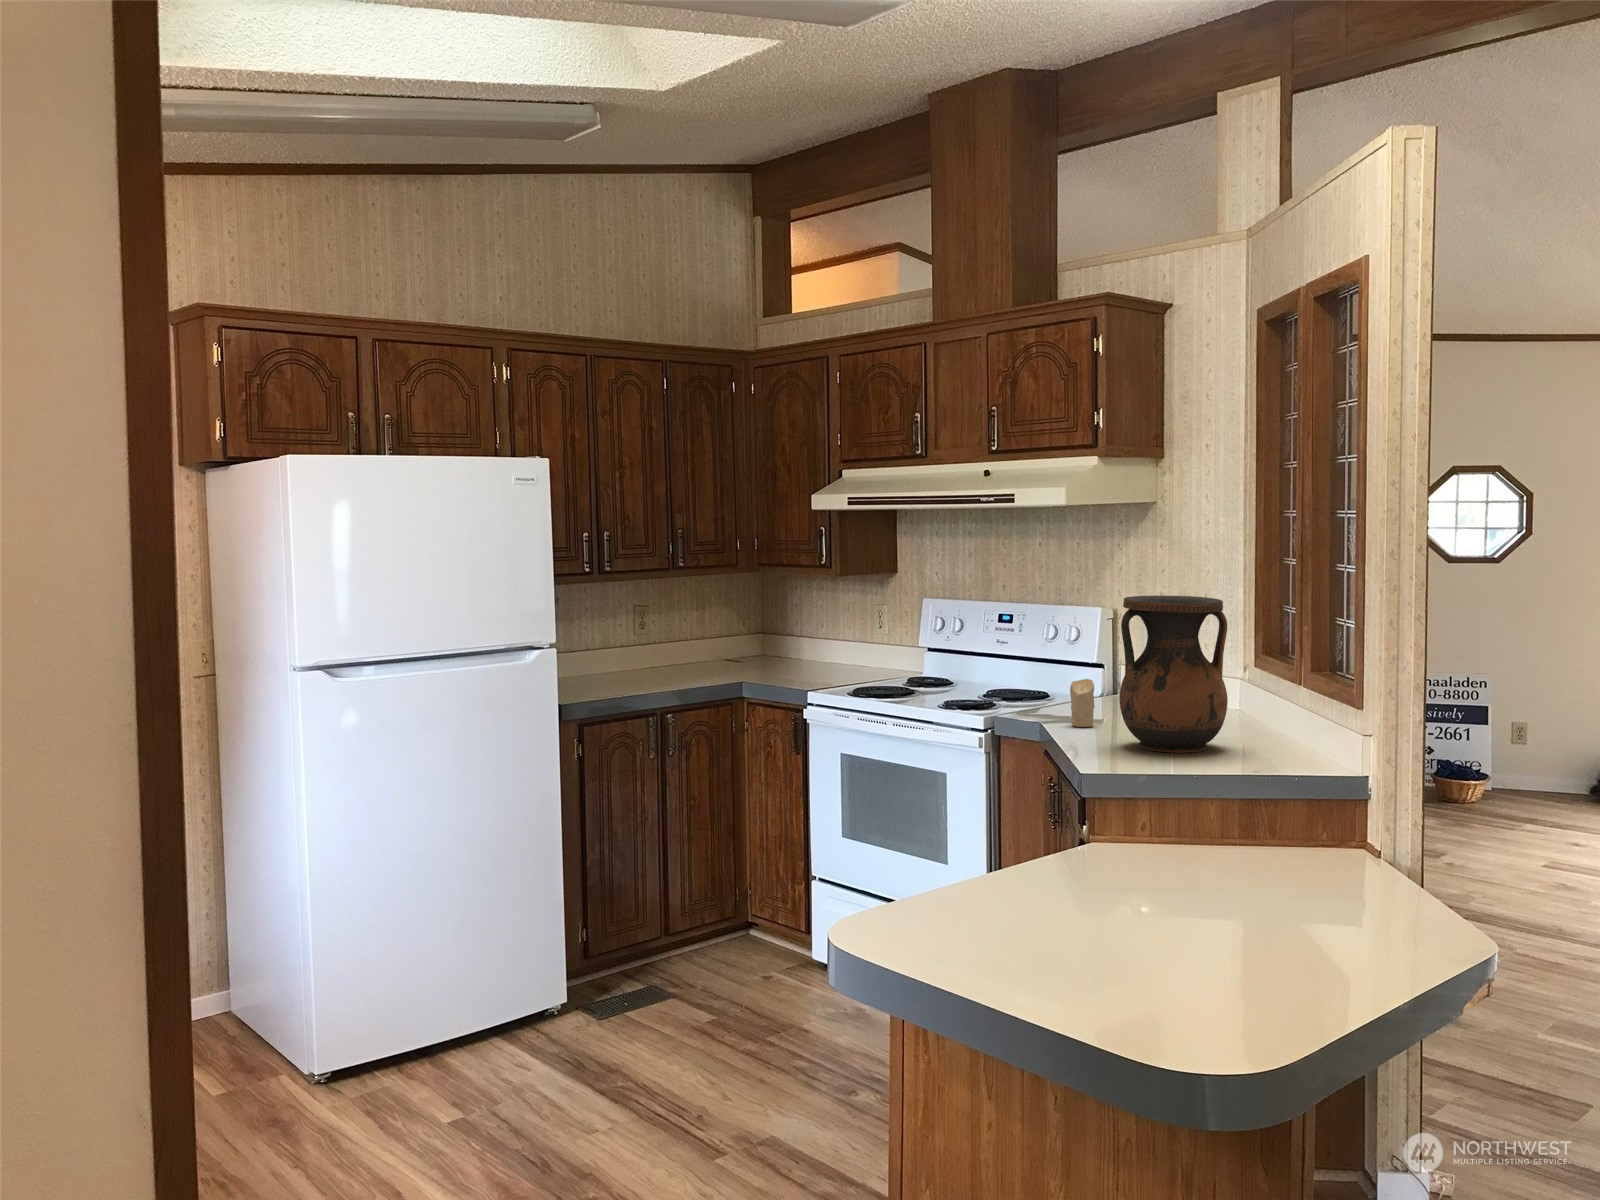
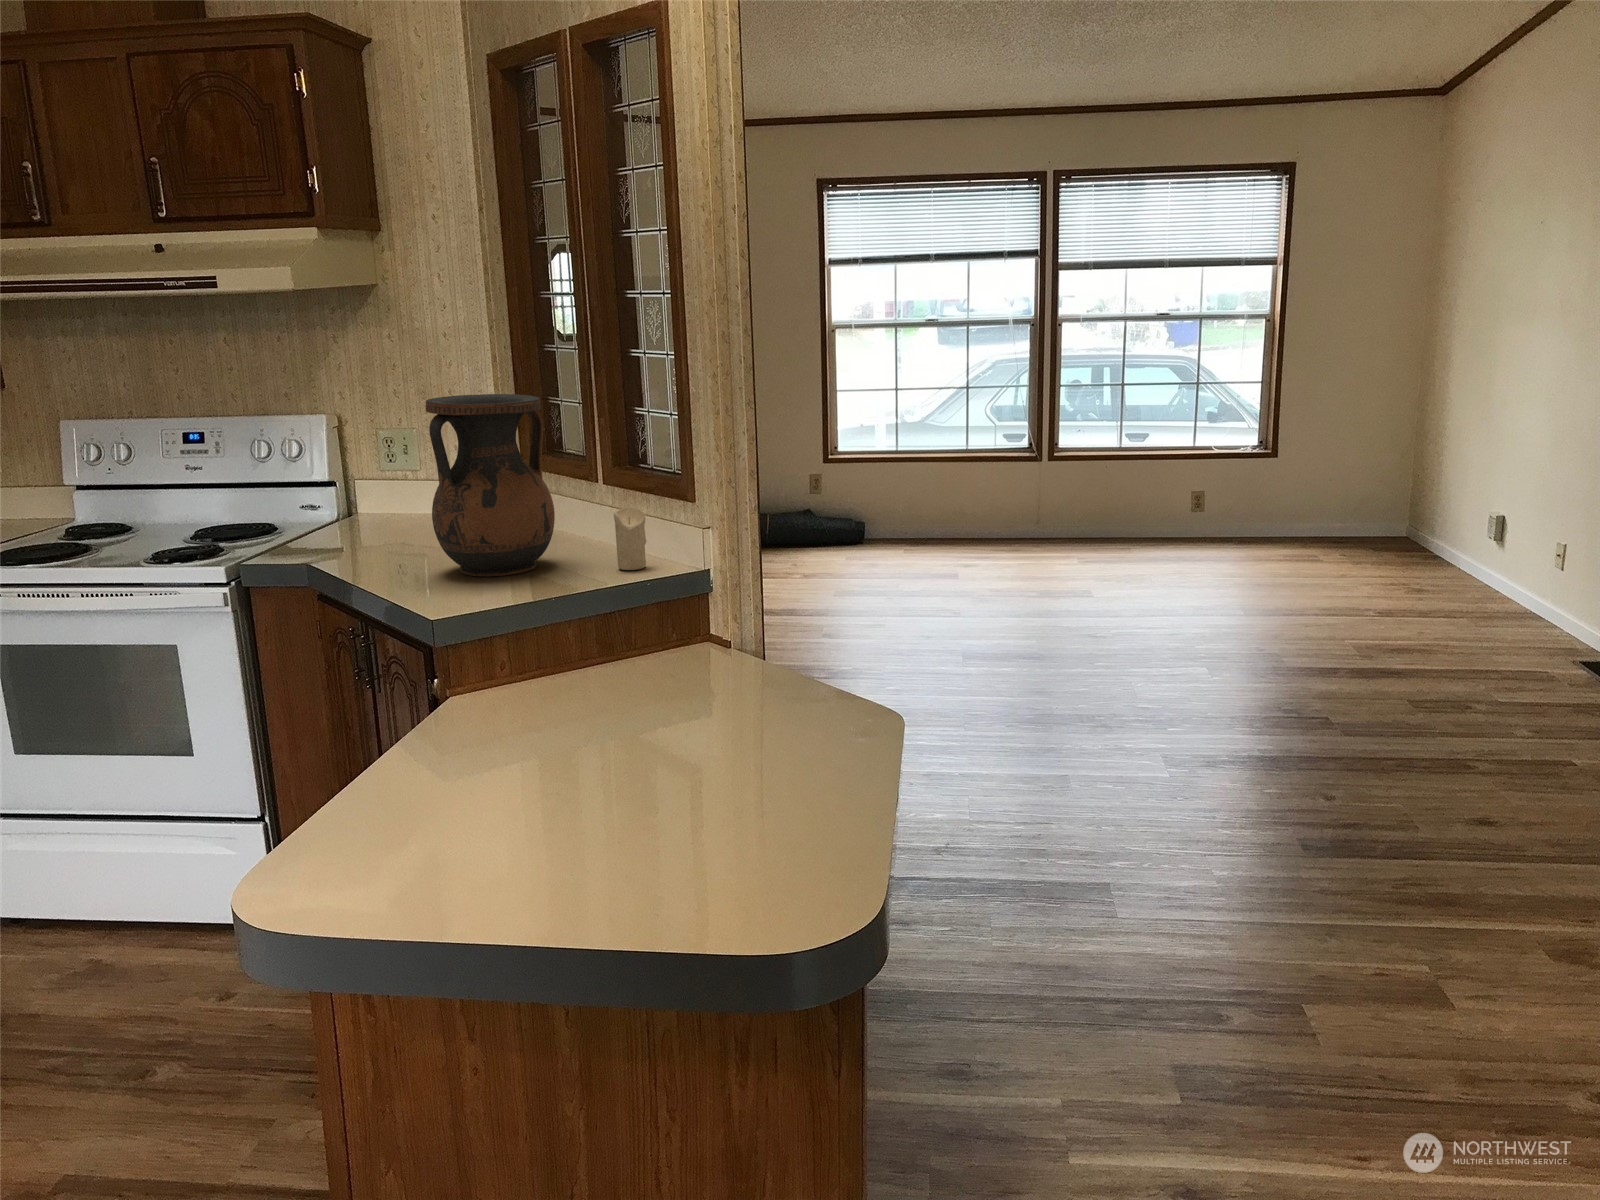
candle: present [1070,679,1095,727] -> present [614,507,646,570]

